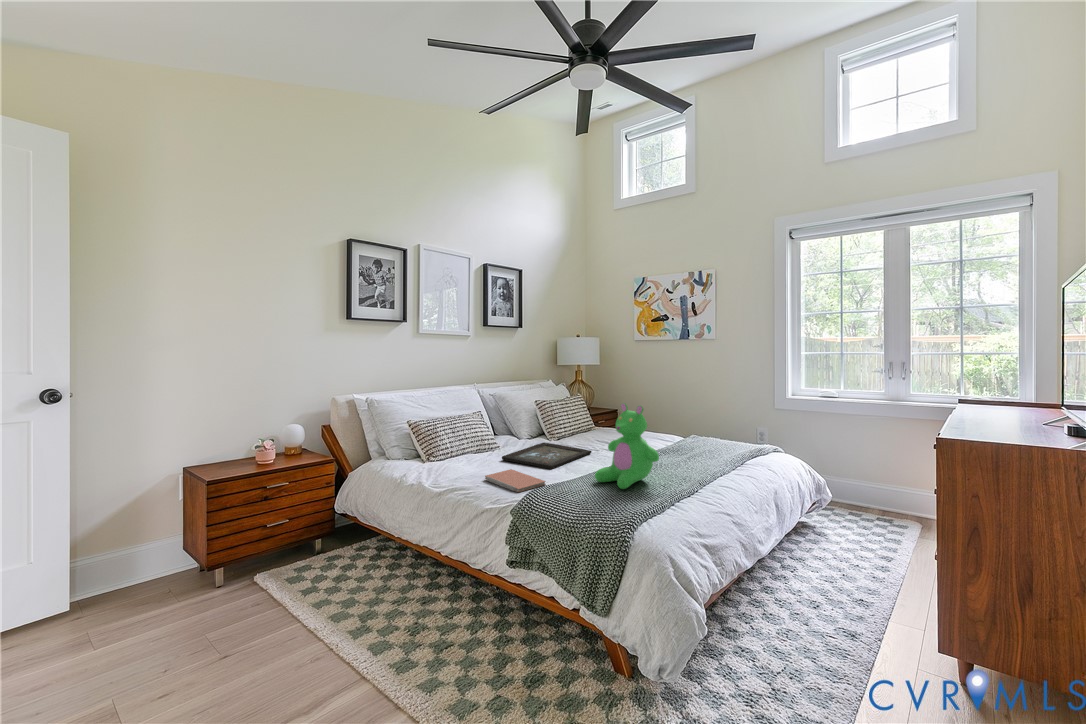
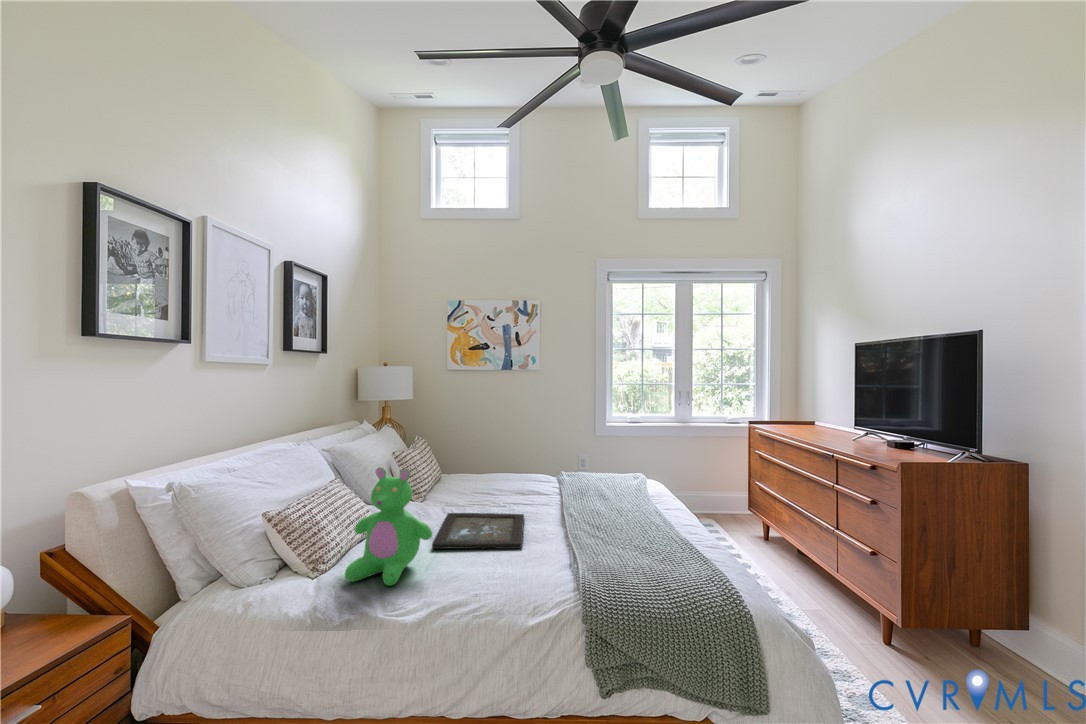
teddy bear: present [595,403,659,489] -> present [345,467,432,586]
notebook: present [485,469,546,492] -> none [467,560,559,592]

